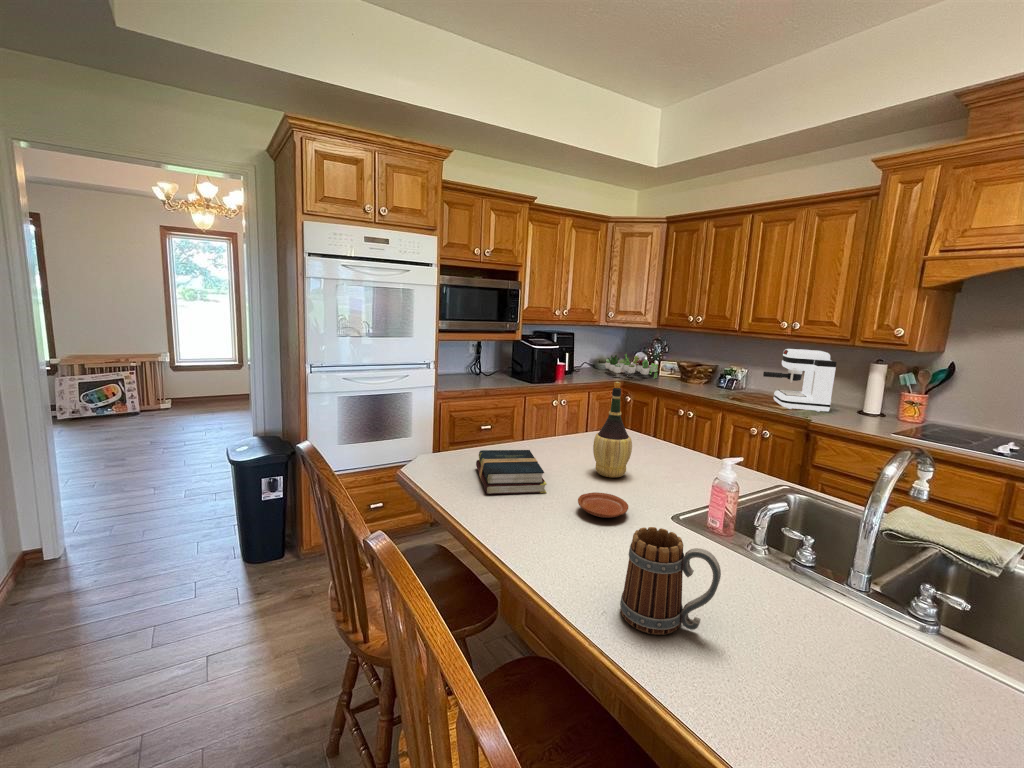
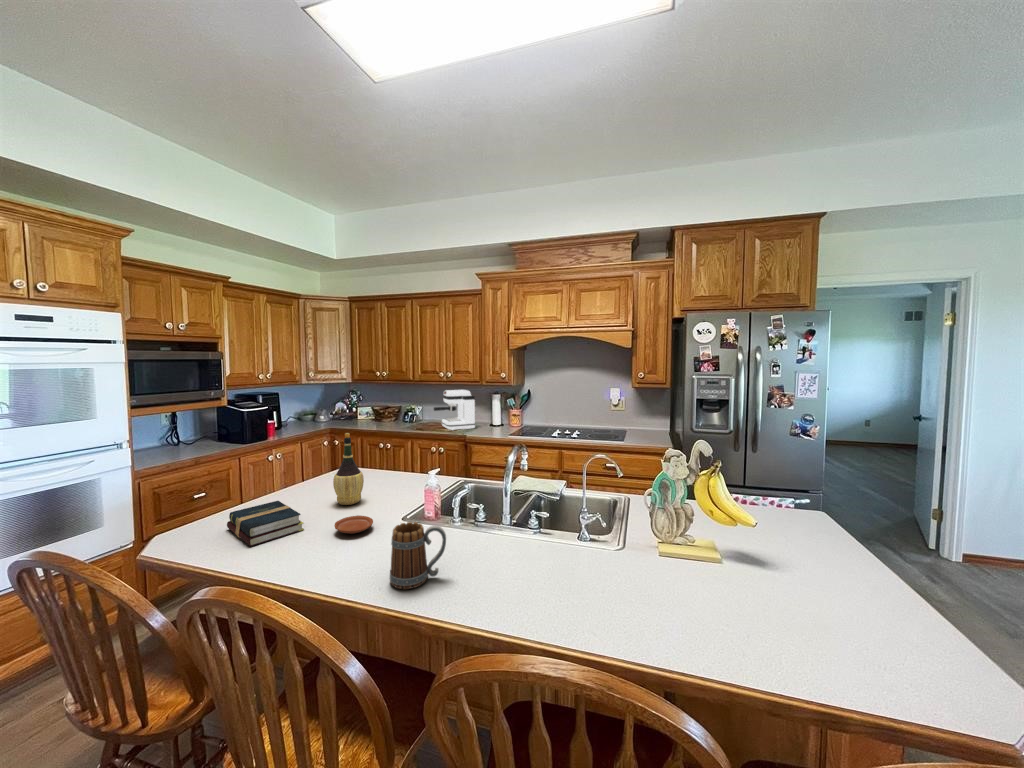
succulent plant: present [605,354,658,378] -> none [311,404,357,424]

